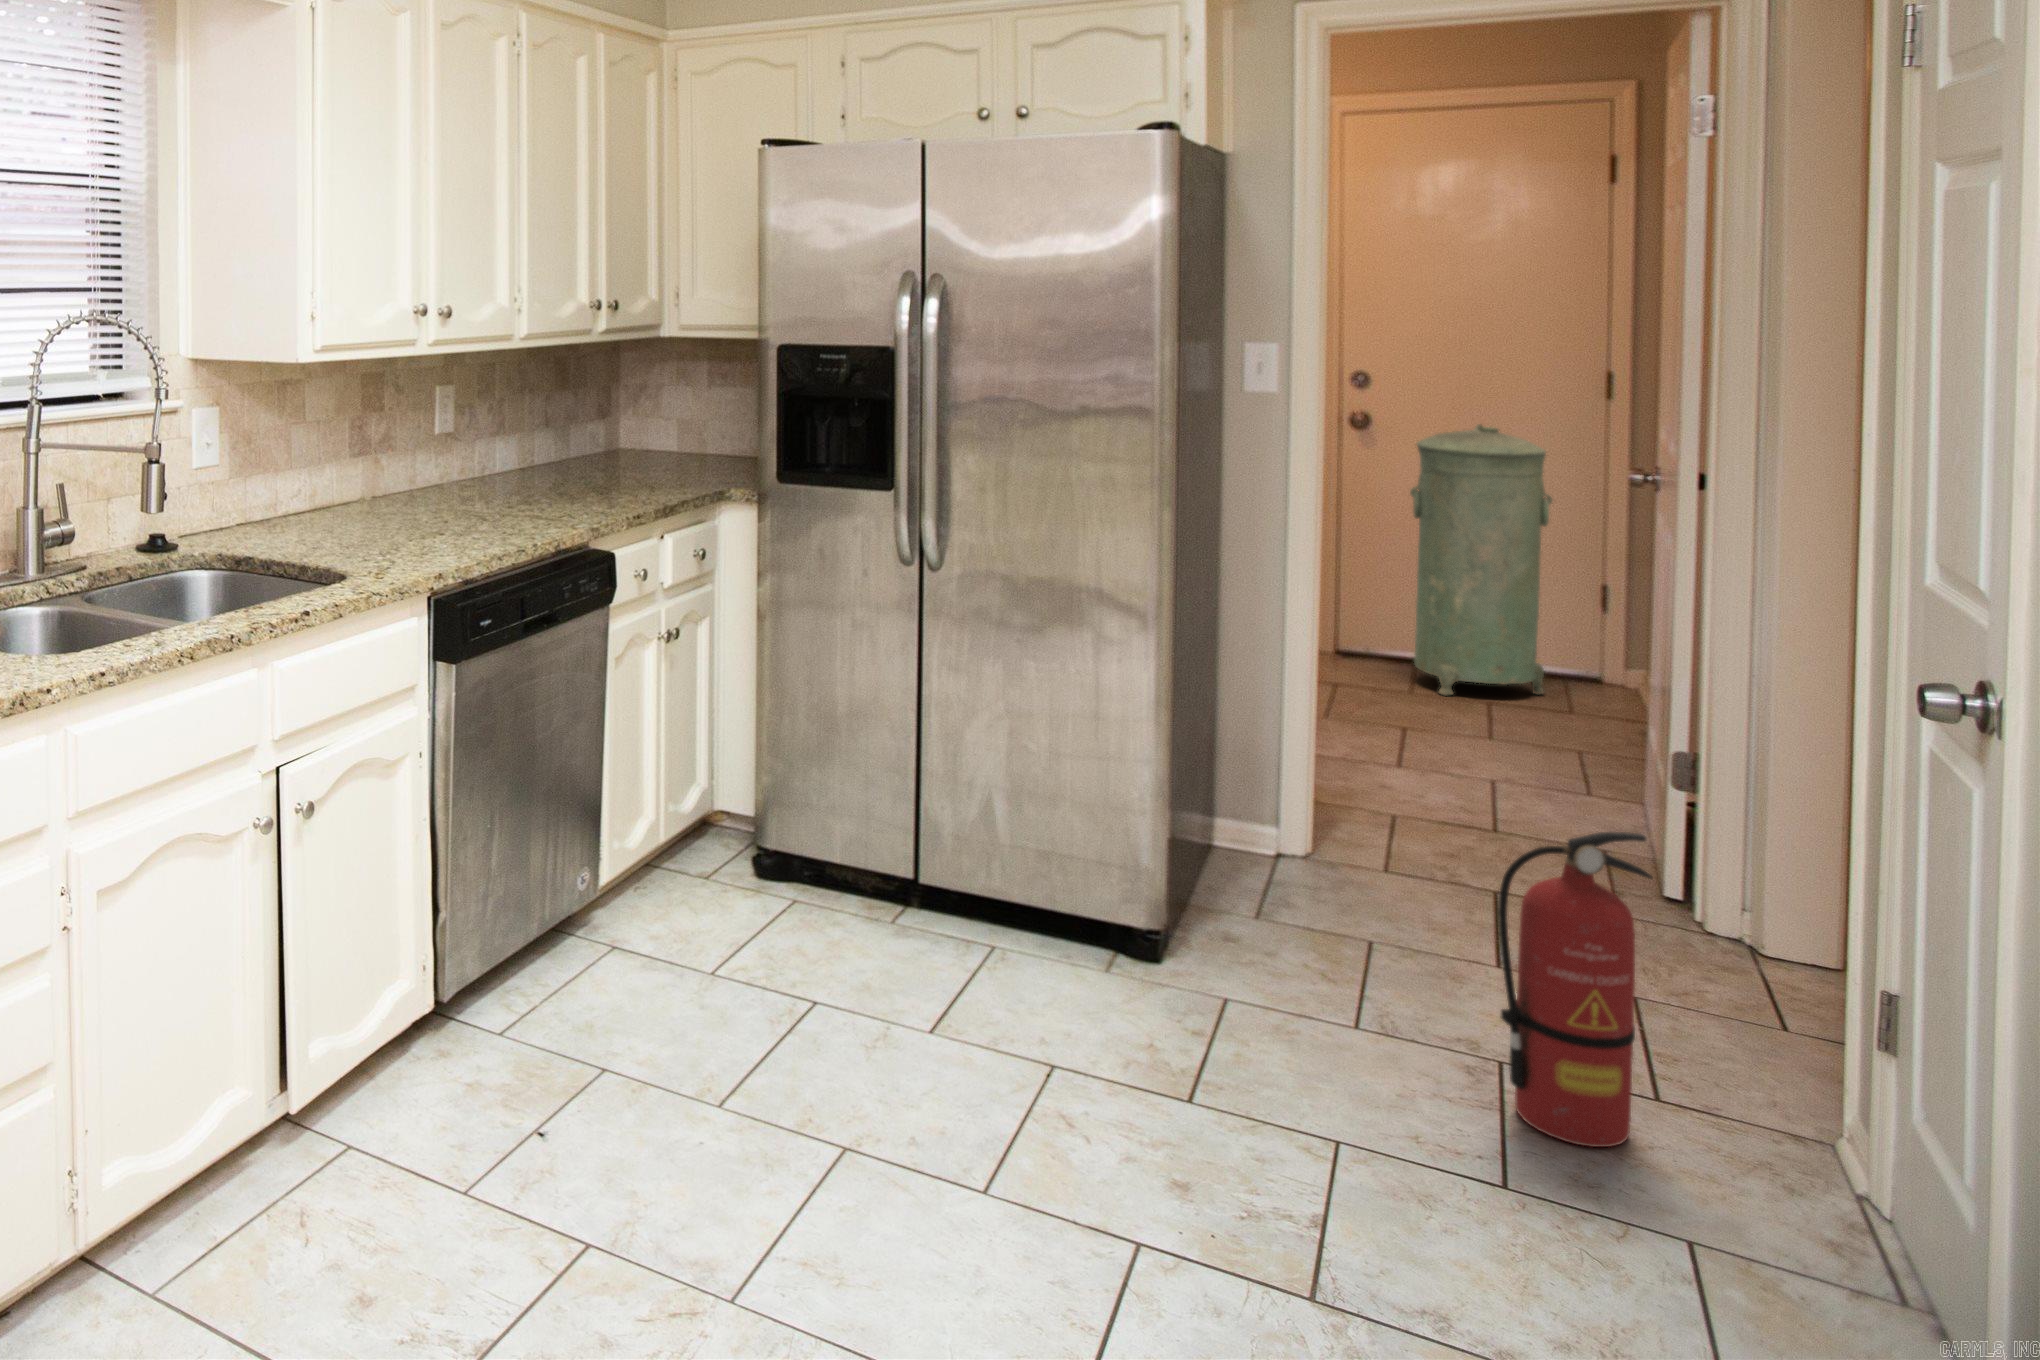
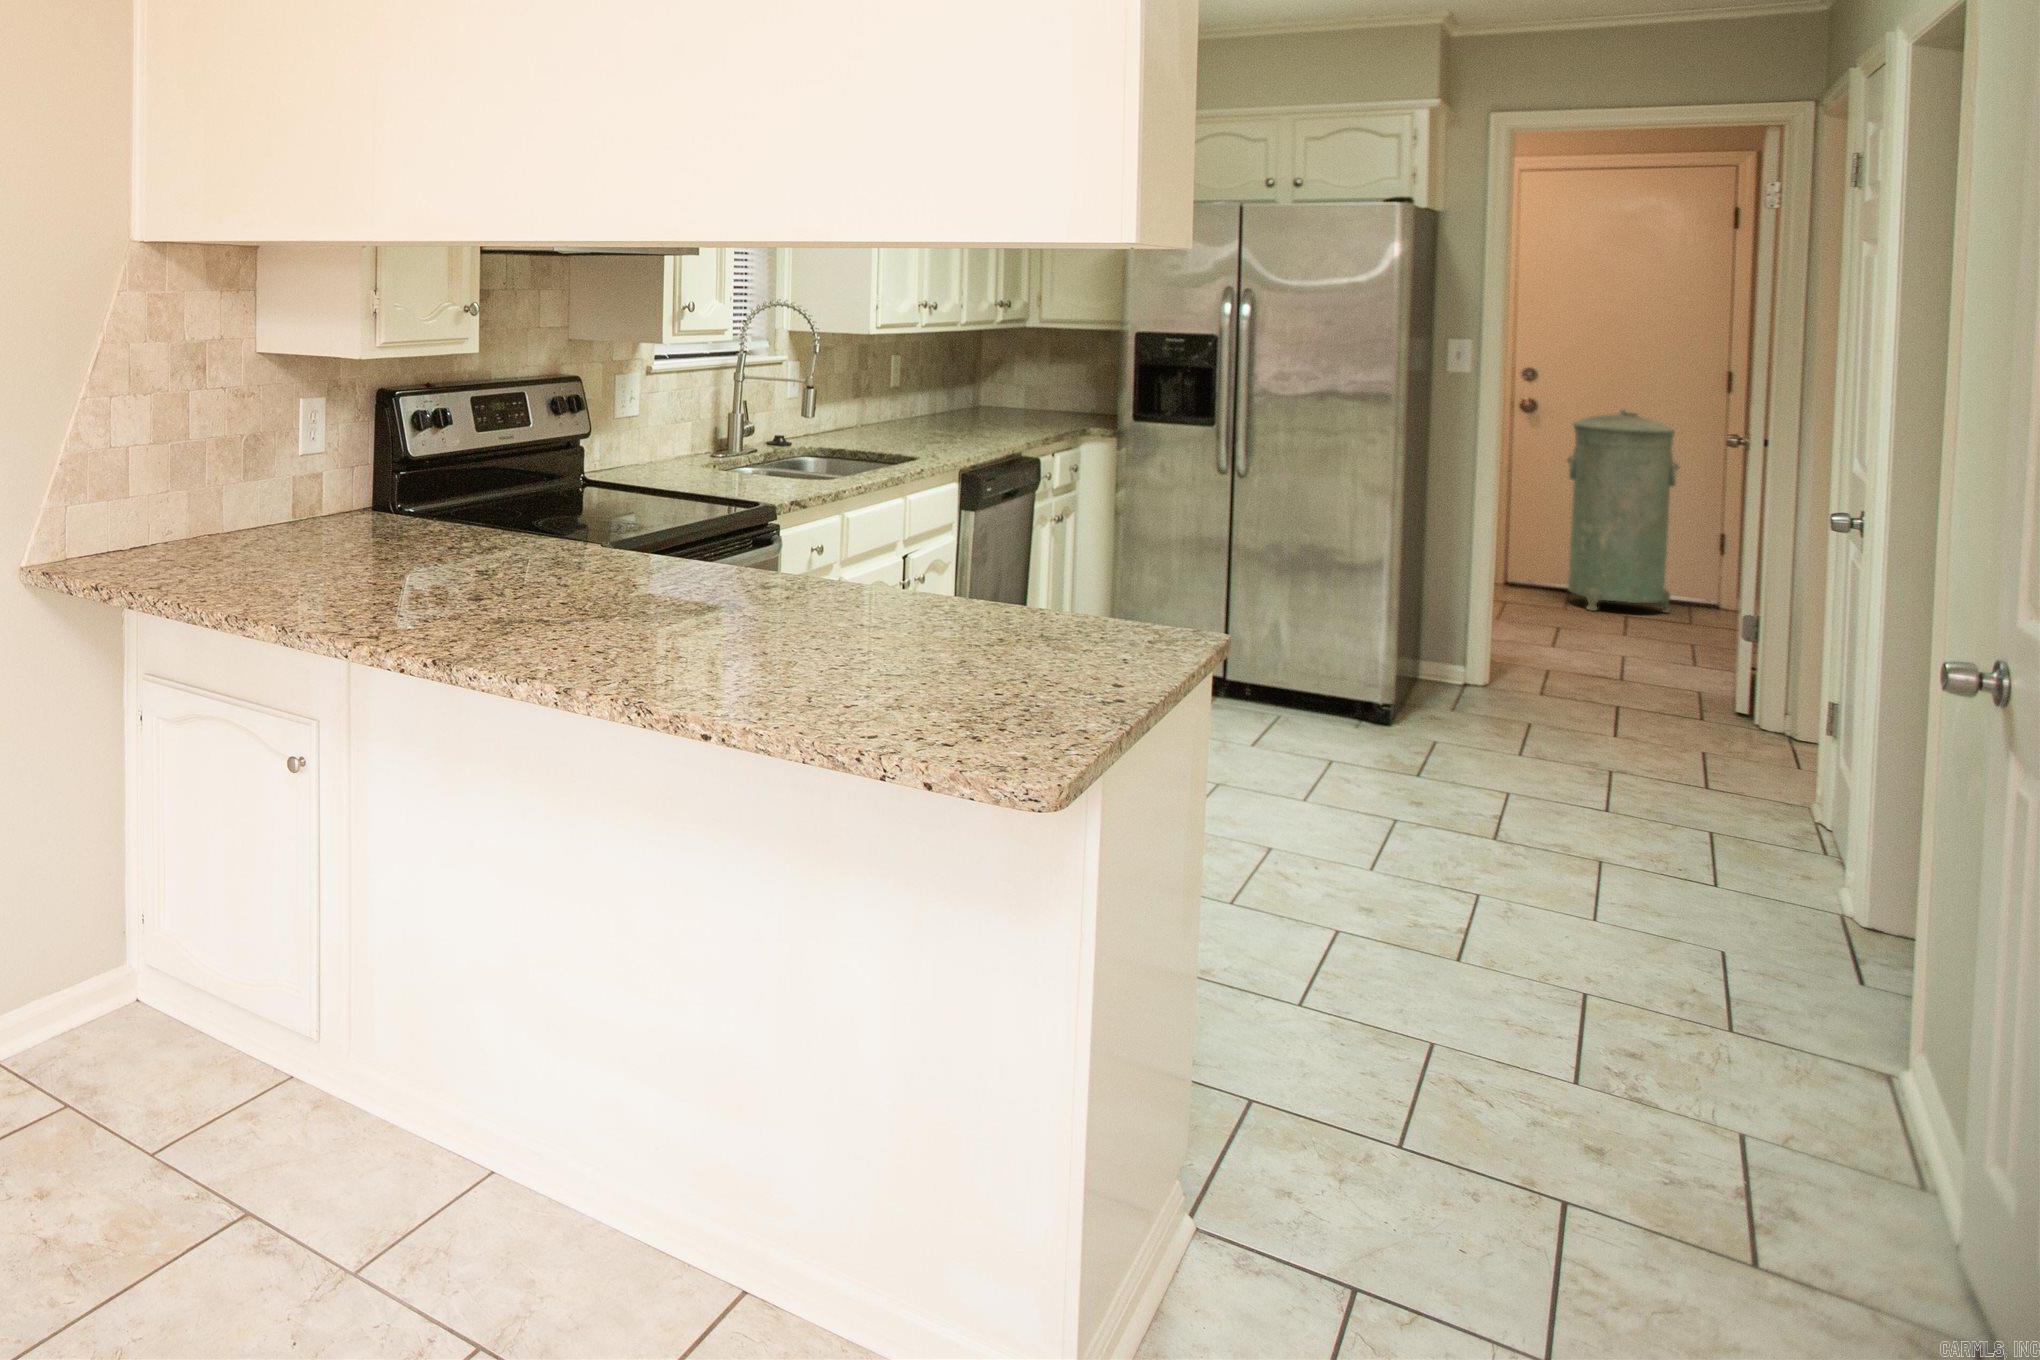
fire extinguisher: present [1498,832,1652,1147] -> none [1613,625,1710,806]

